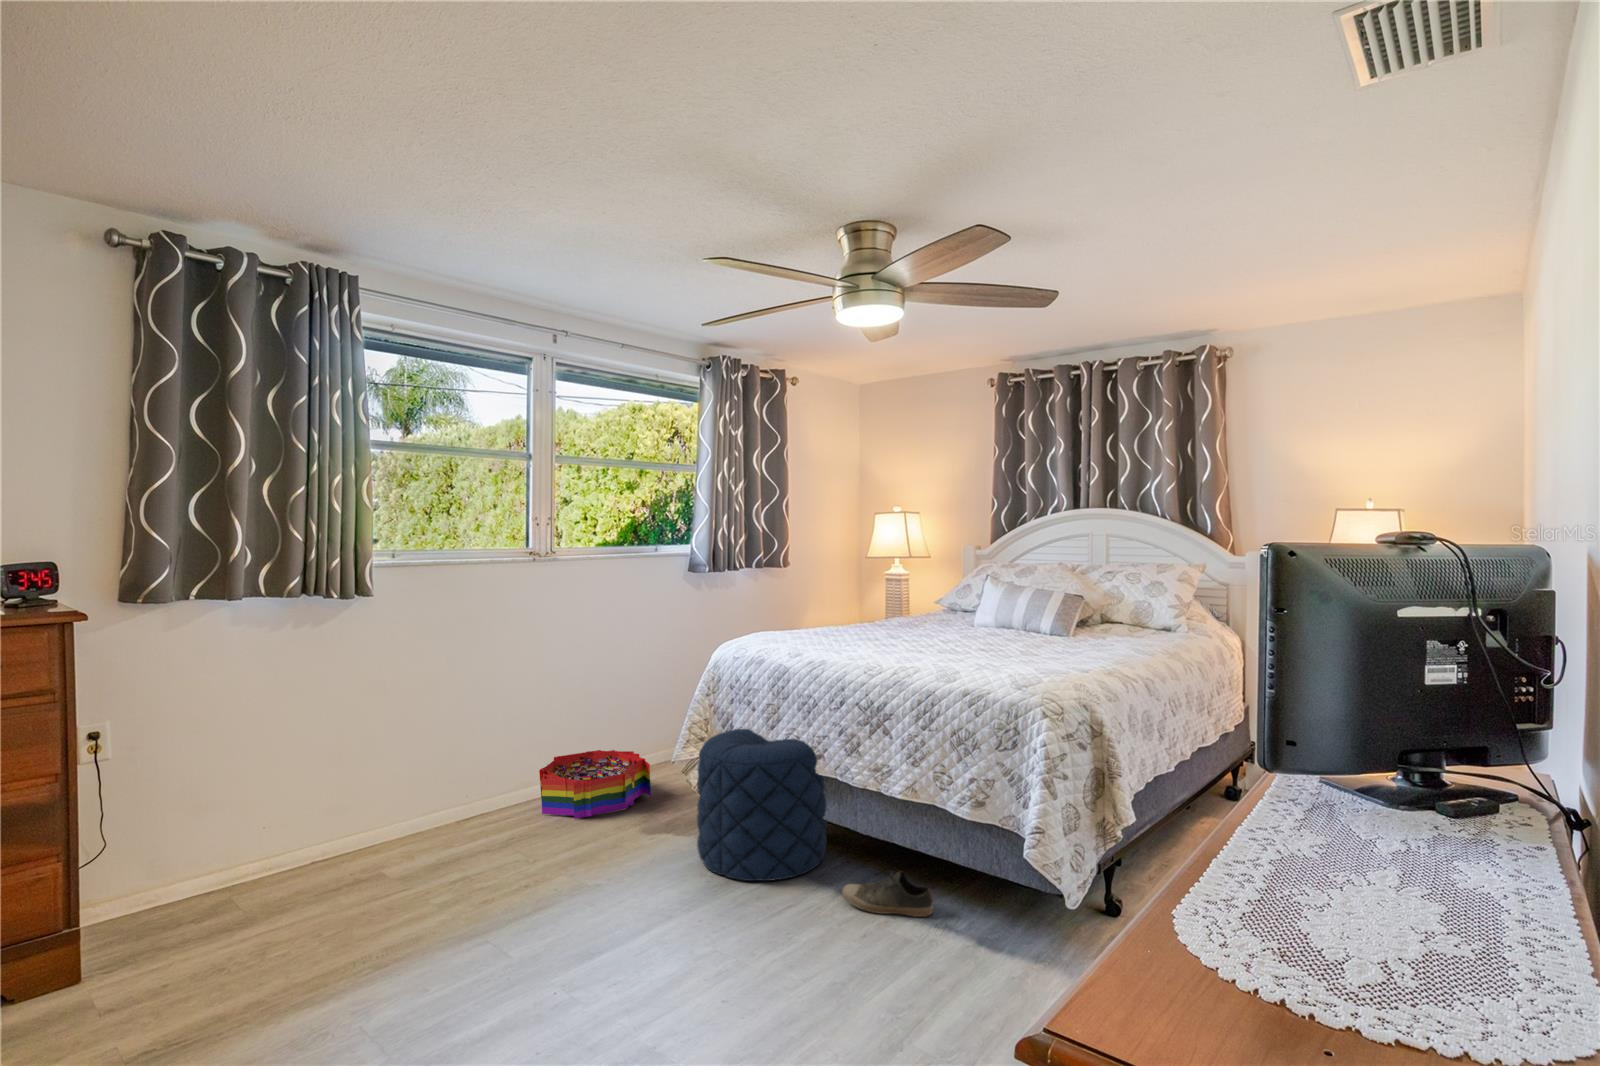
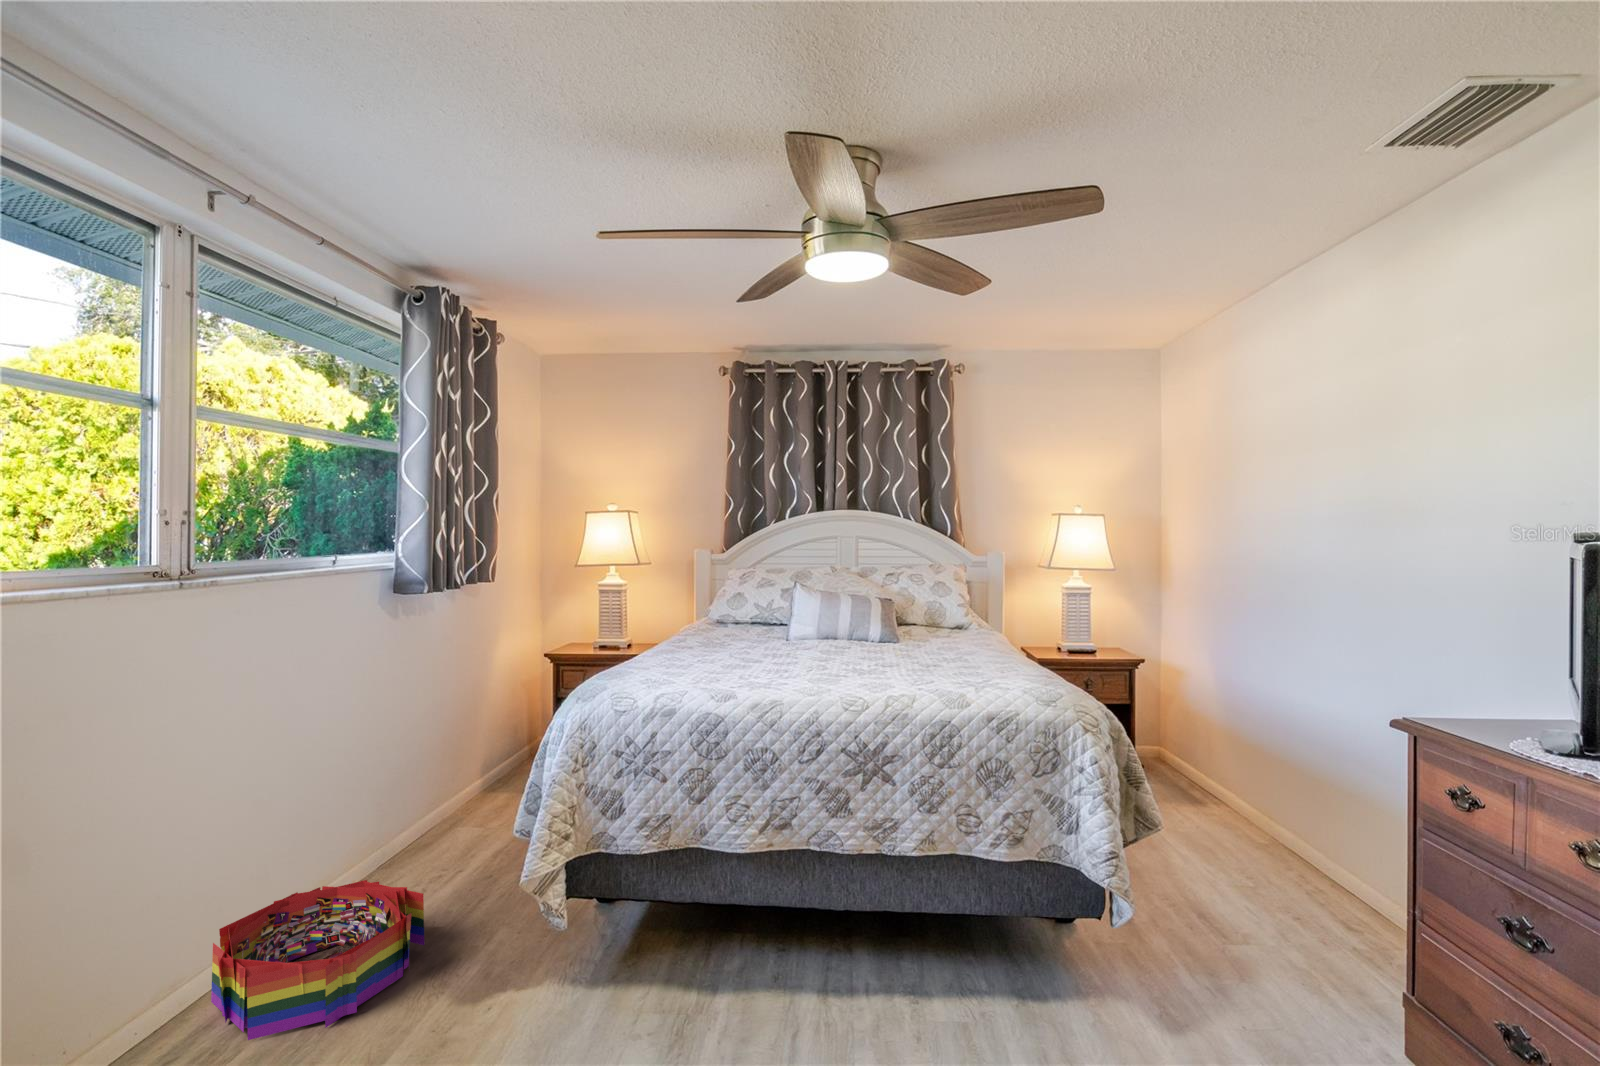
pouf: present [697,727,828,881] -> none [601,794,783,1031]
shoe: present [842,871,933,917] -> none [858,943,960,1007]

